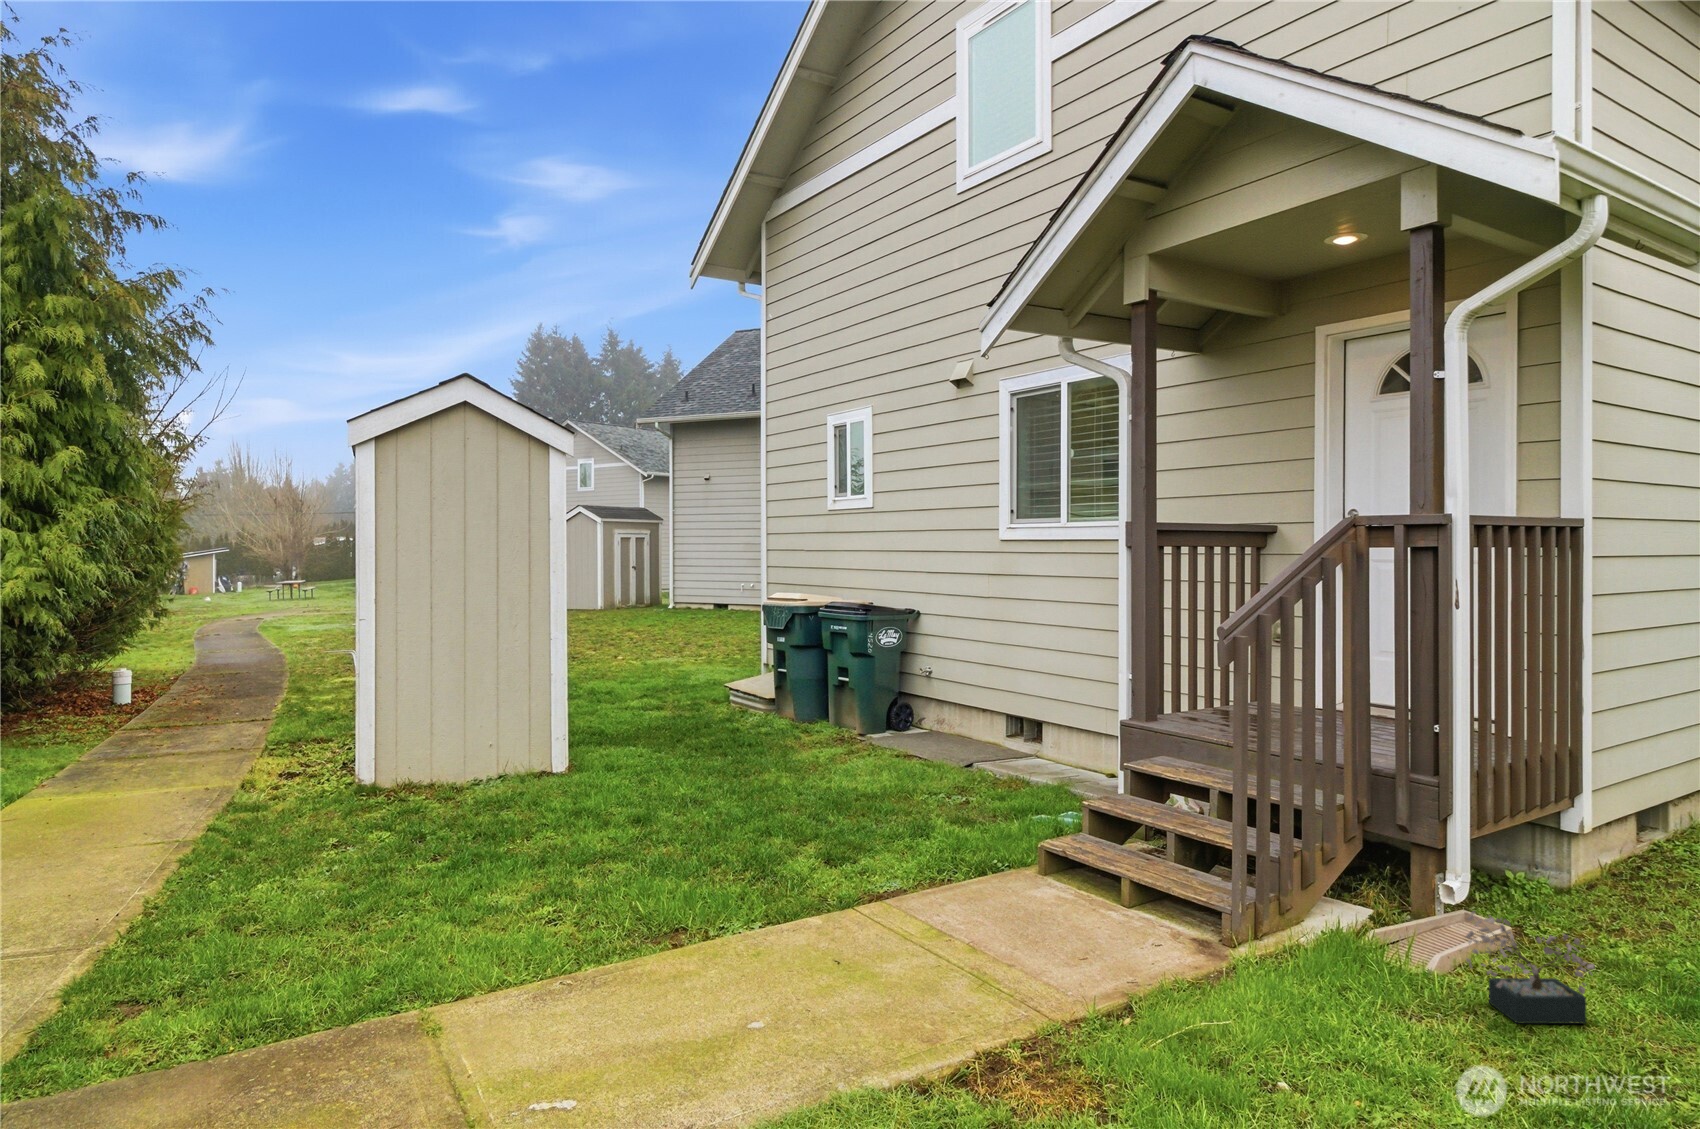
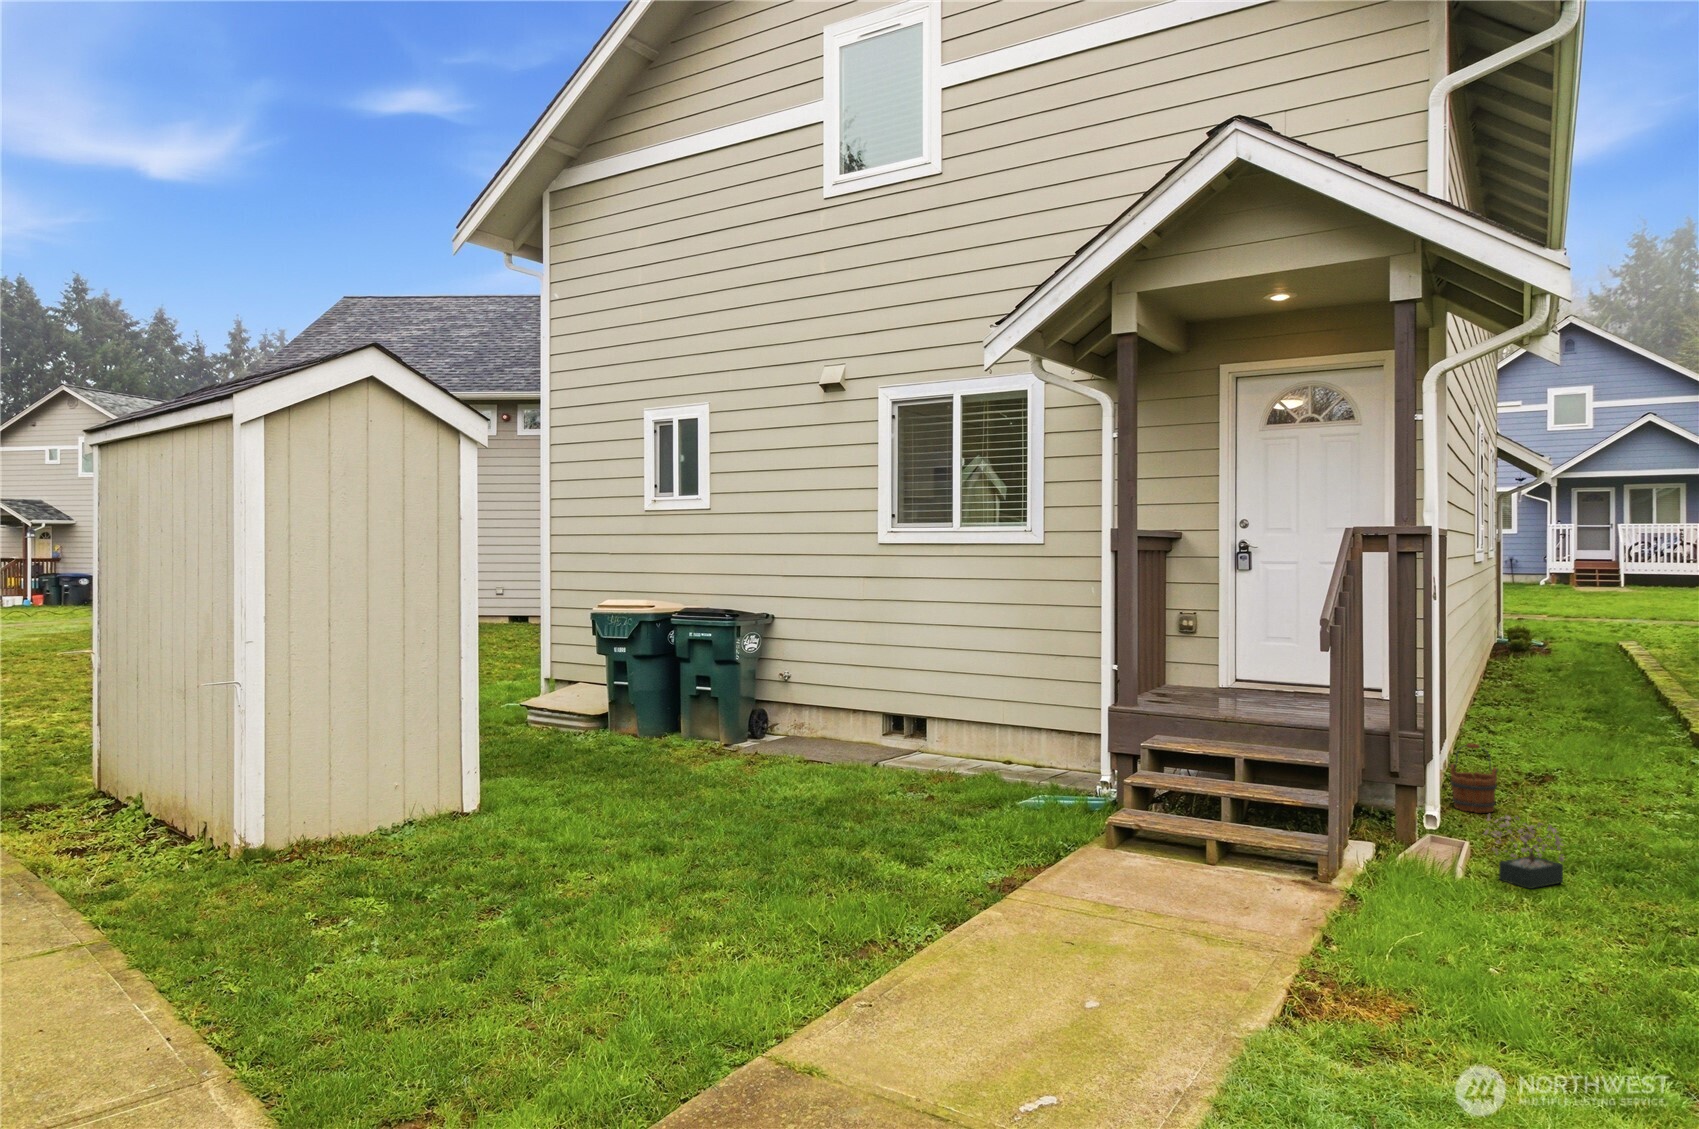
wooden bucket: none [1578,812,1646,910] -> present [1450,743,1498,813]

